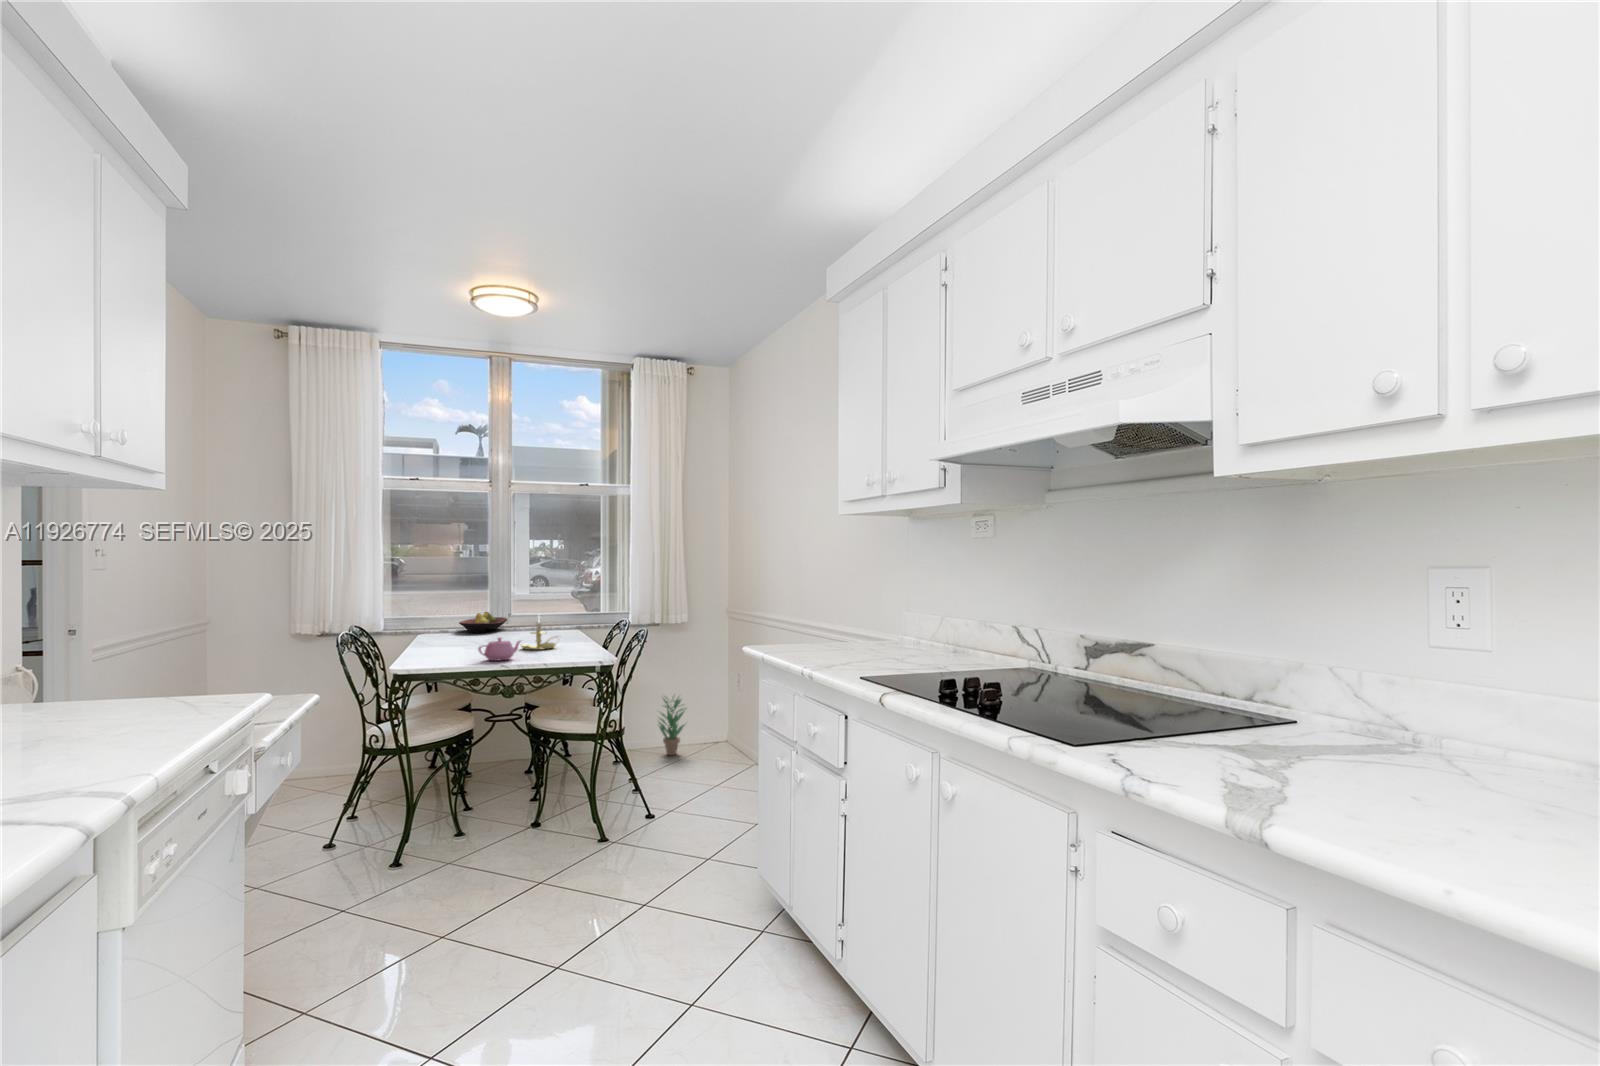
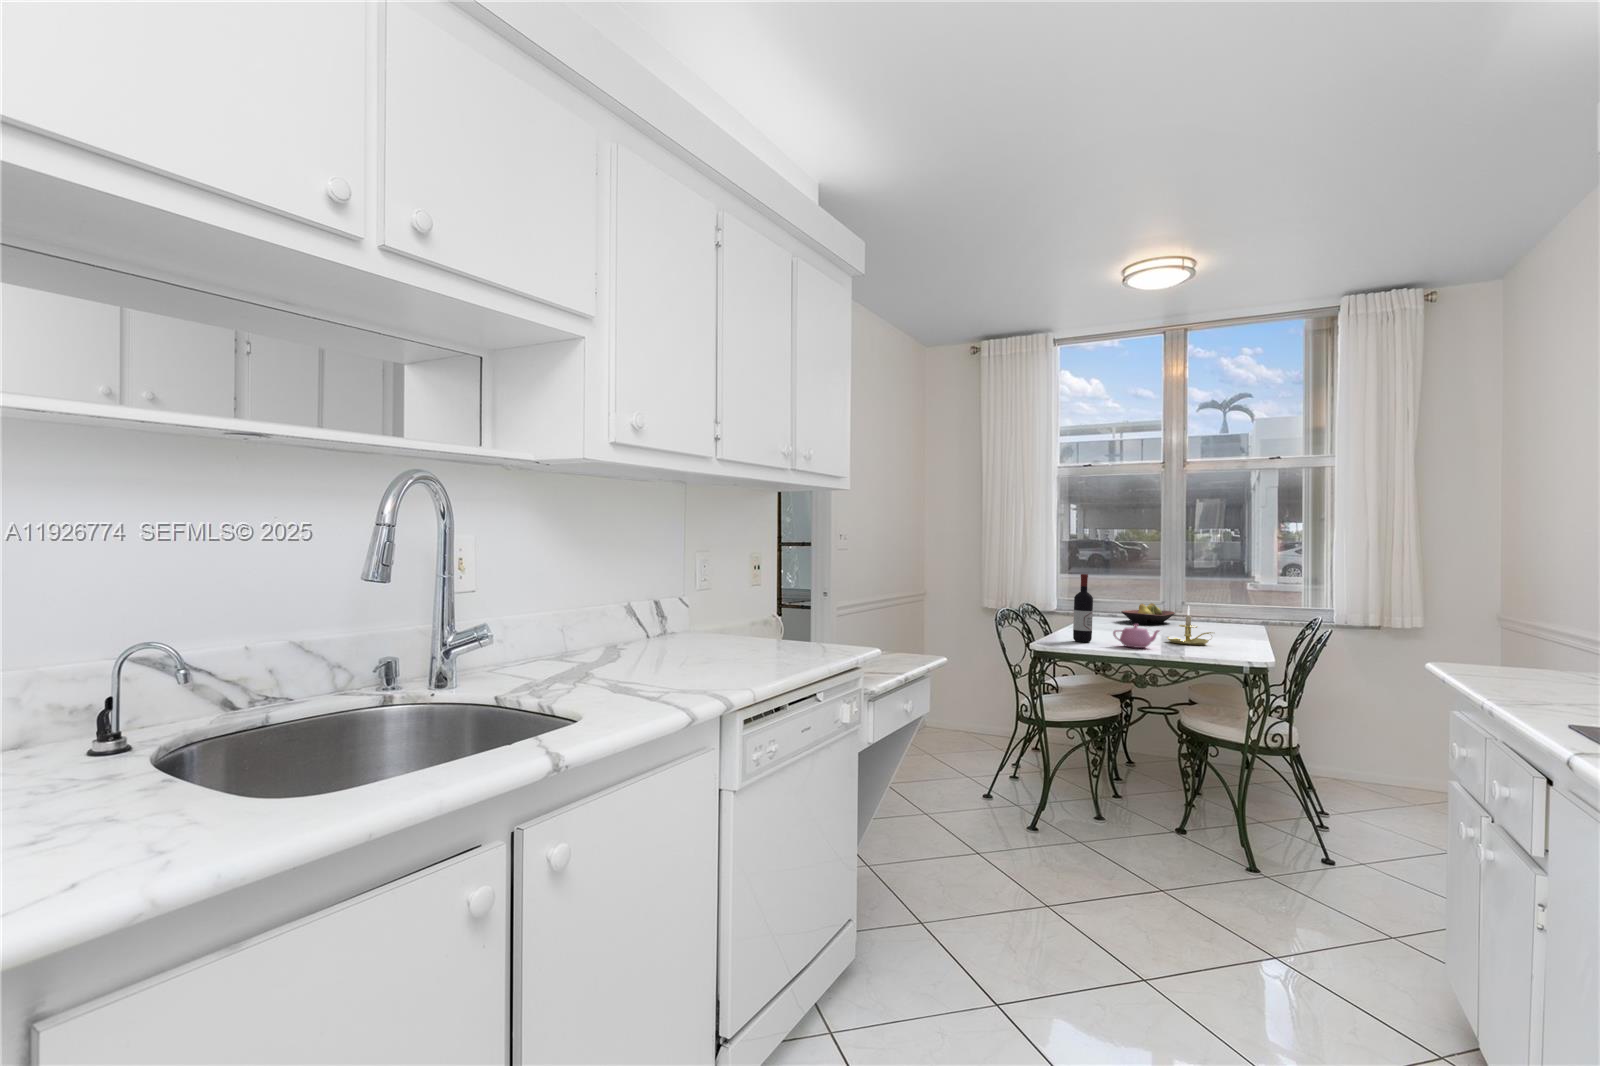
wine bottle: none [435,592,456,662] -> present [1073,574,1093,642]
potted plant: present [659,697,685,755] -> none [1364,729,1417,812]

